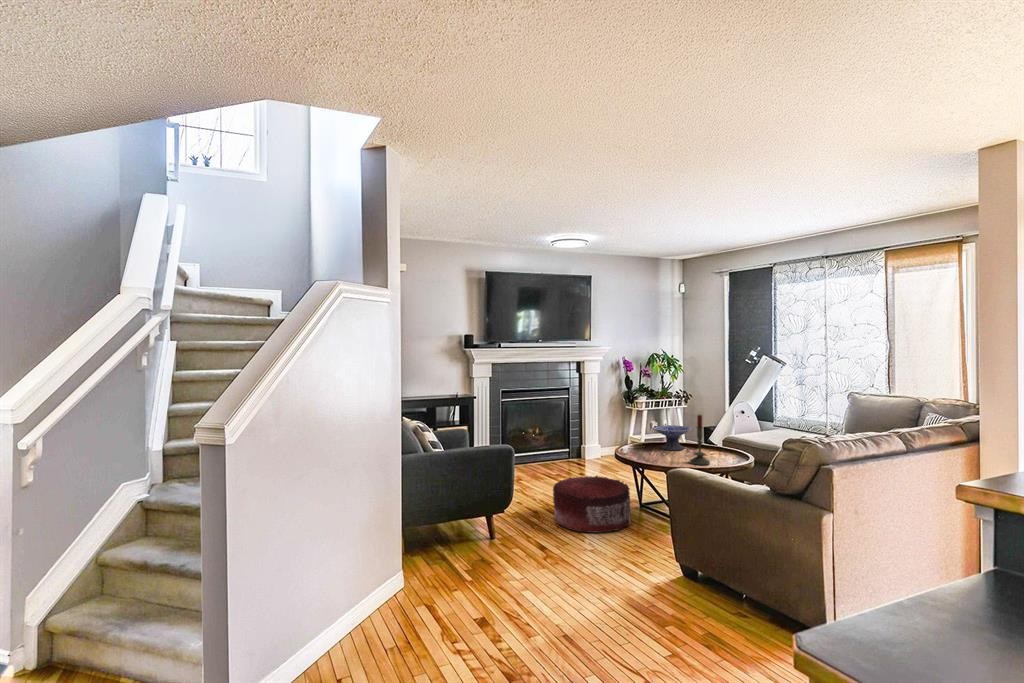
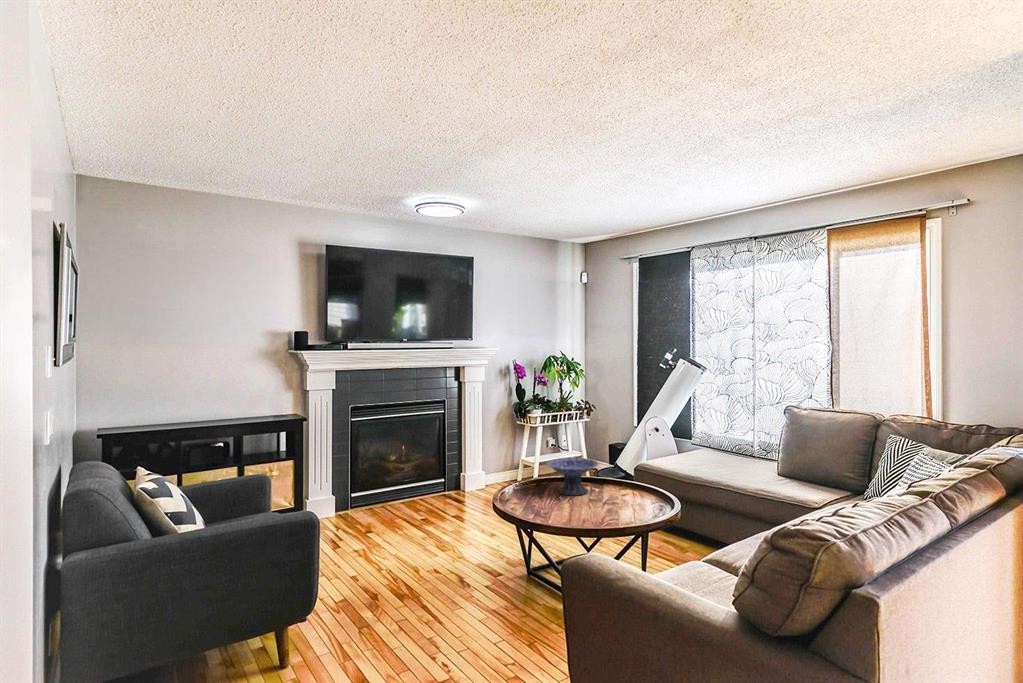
candle: present [690,415,710,465] -> none [597,447,626,524]
pouf: present [553,476,631,533] -> none [397,535,514,637]

